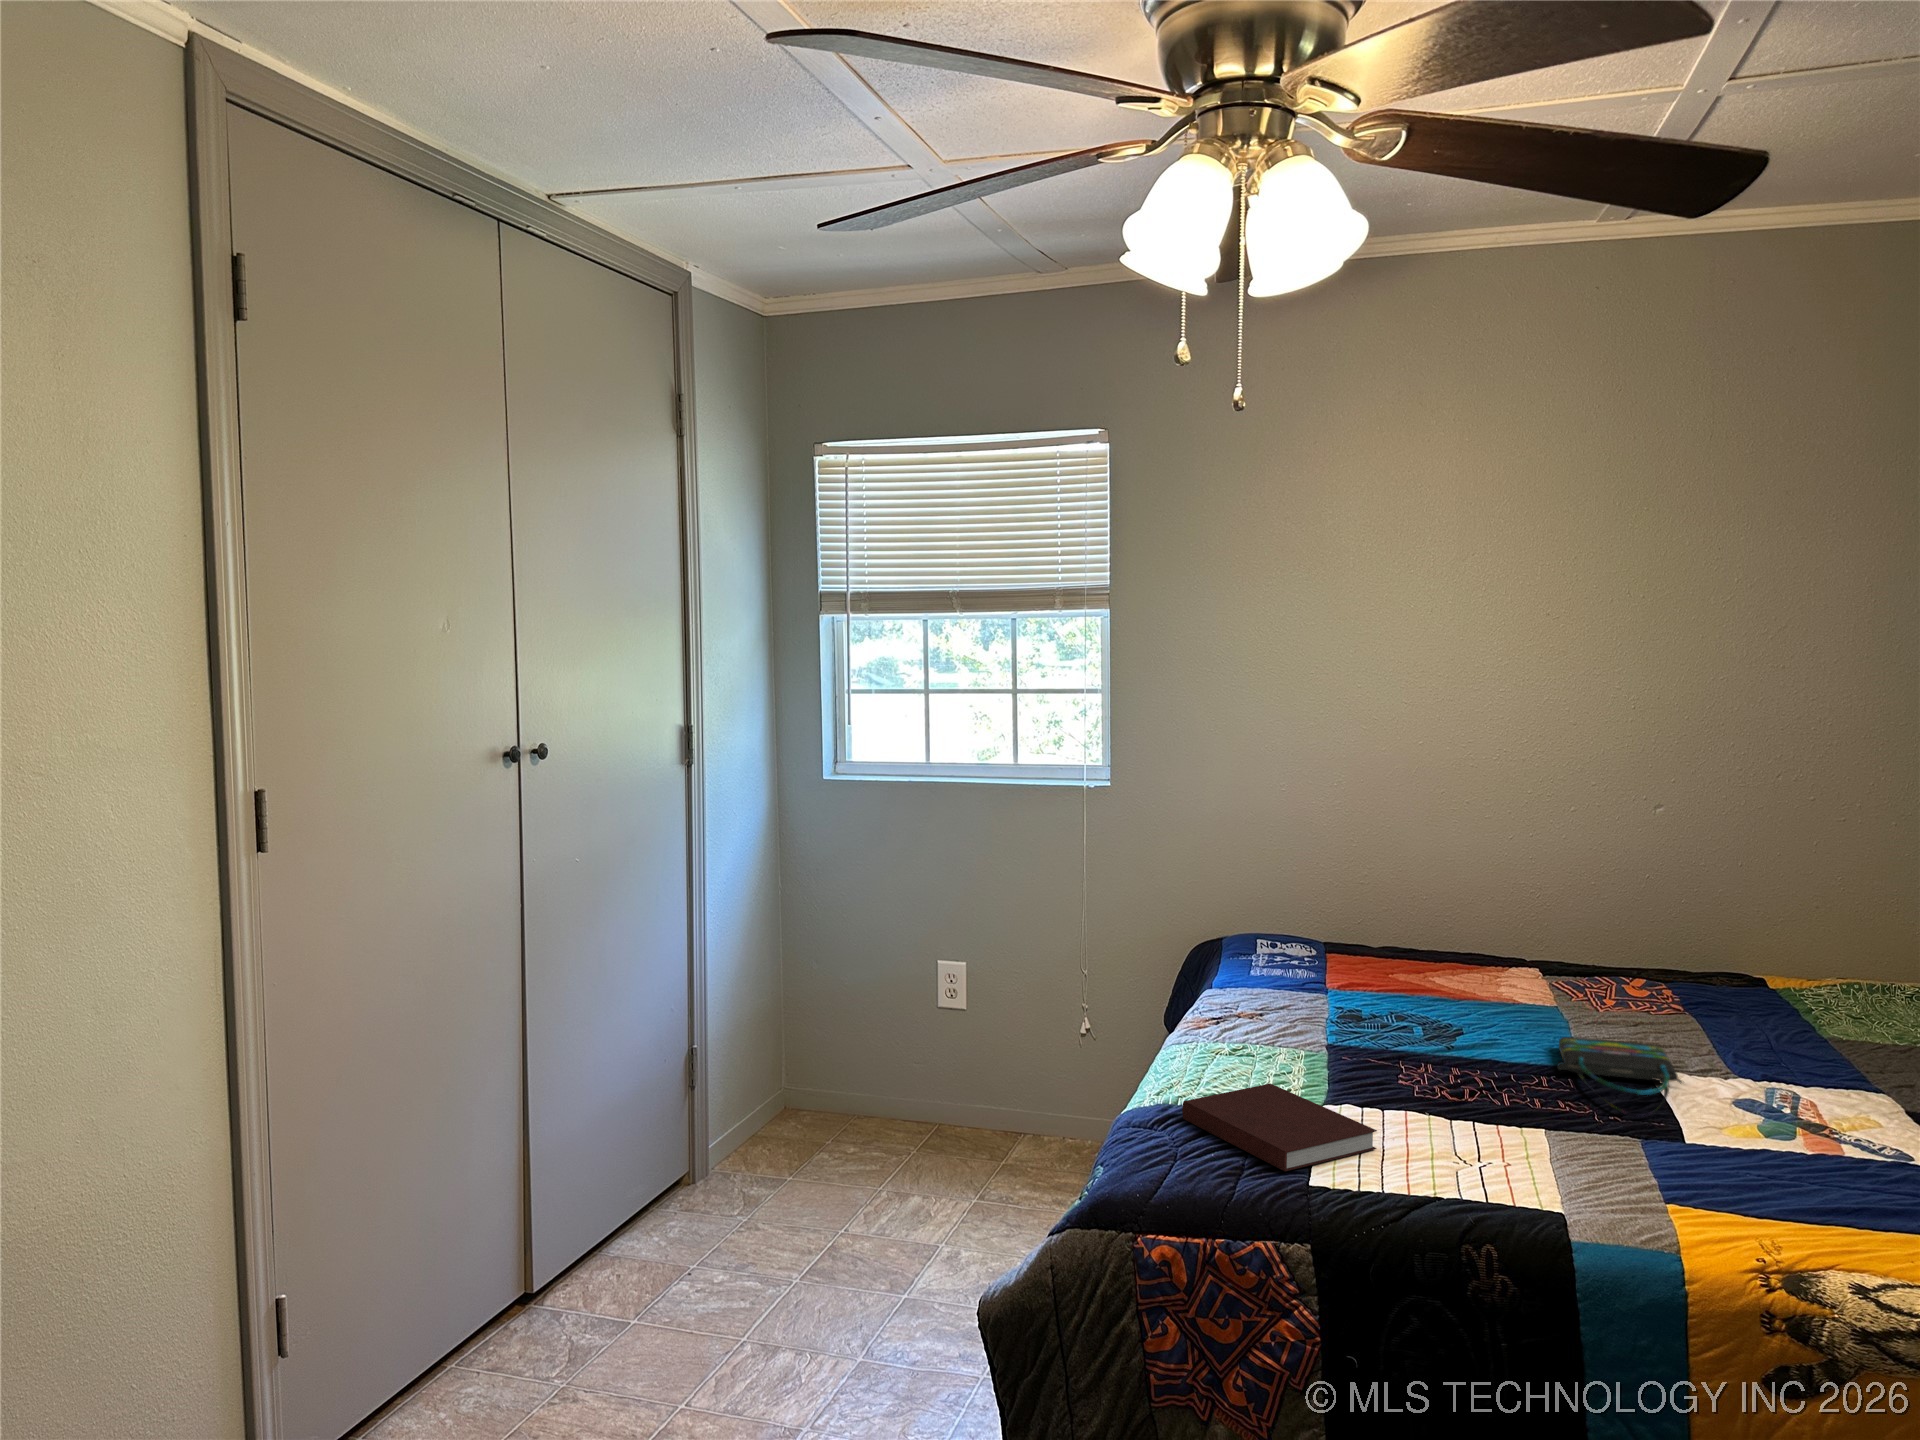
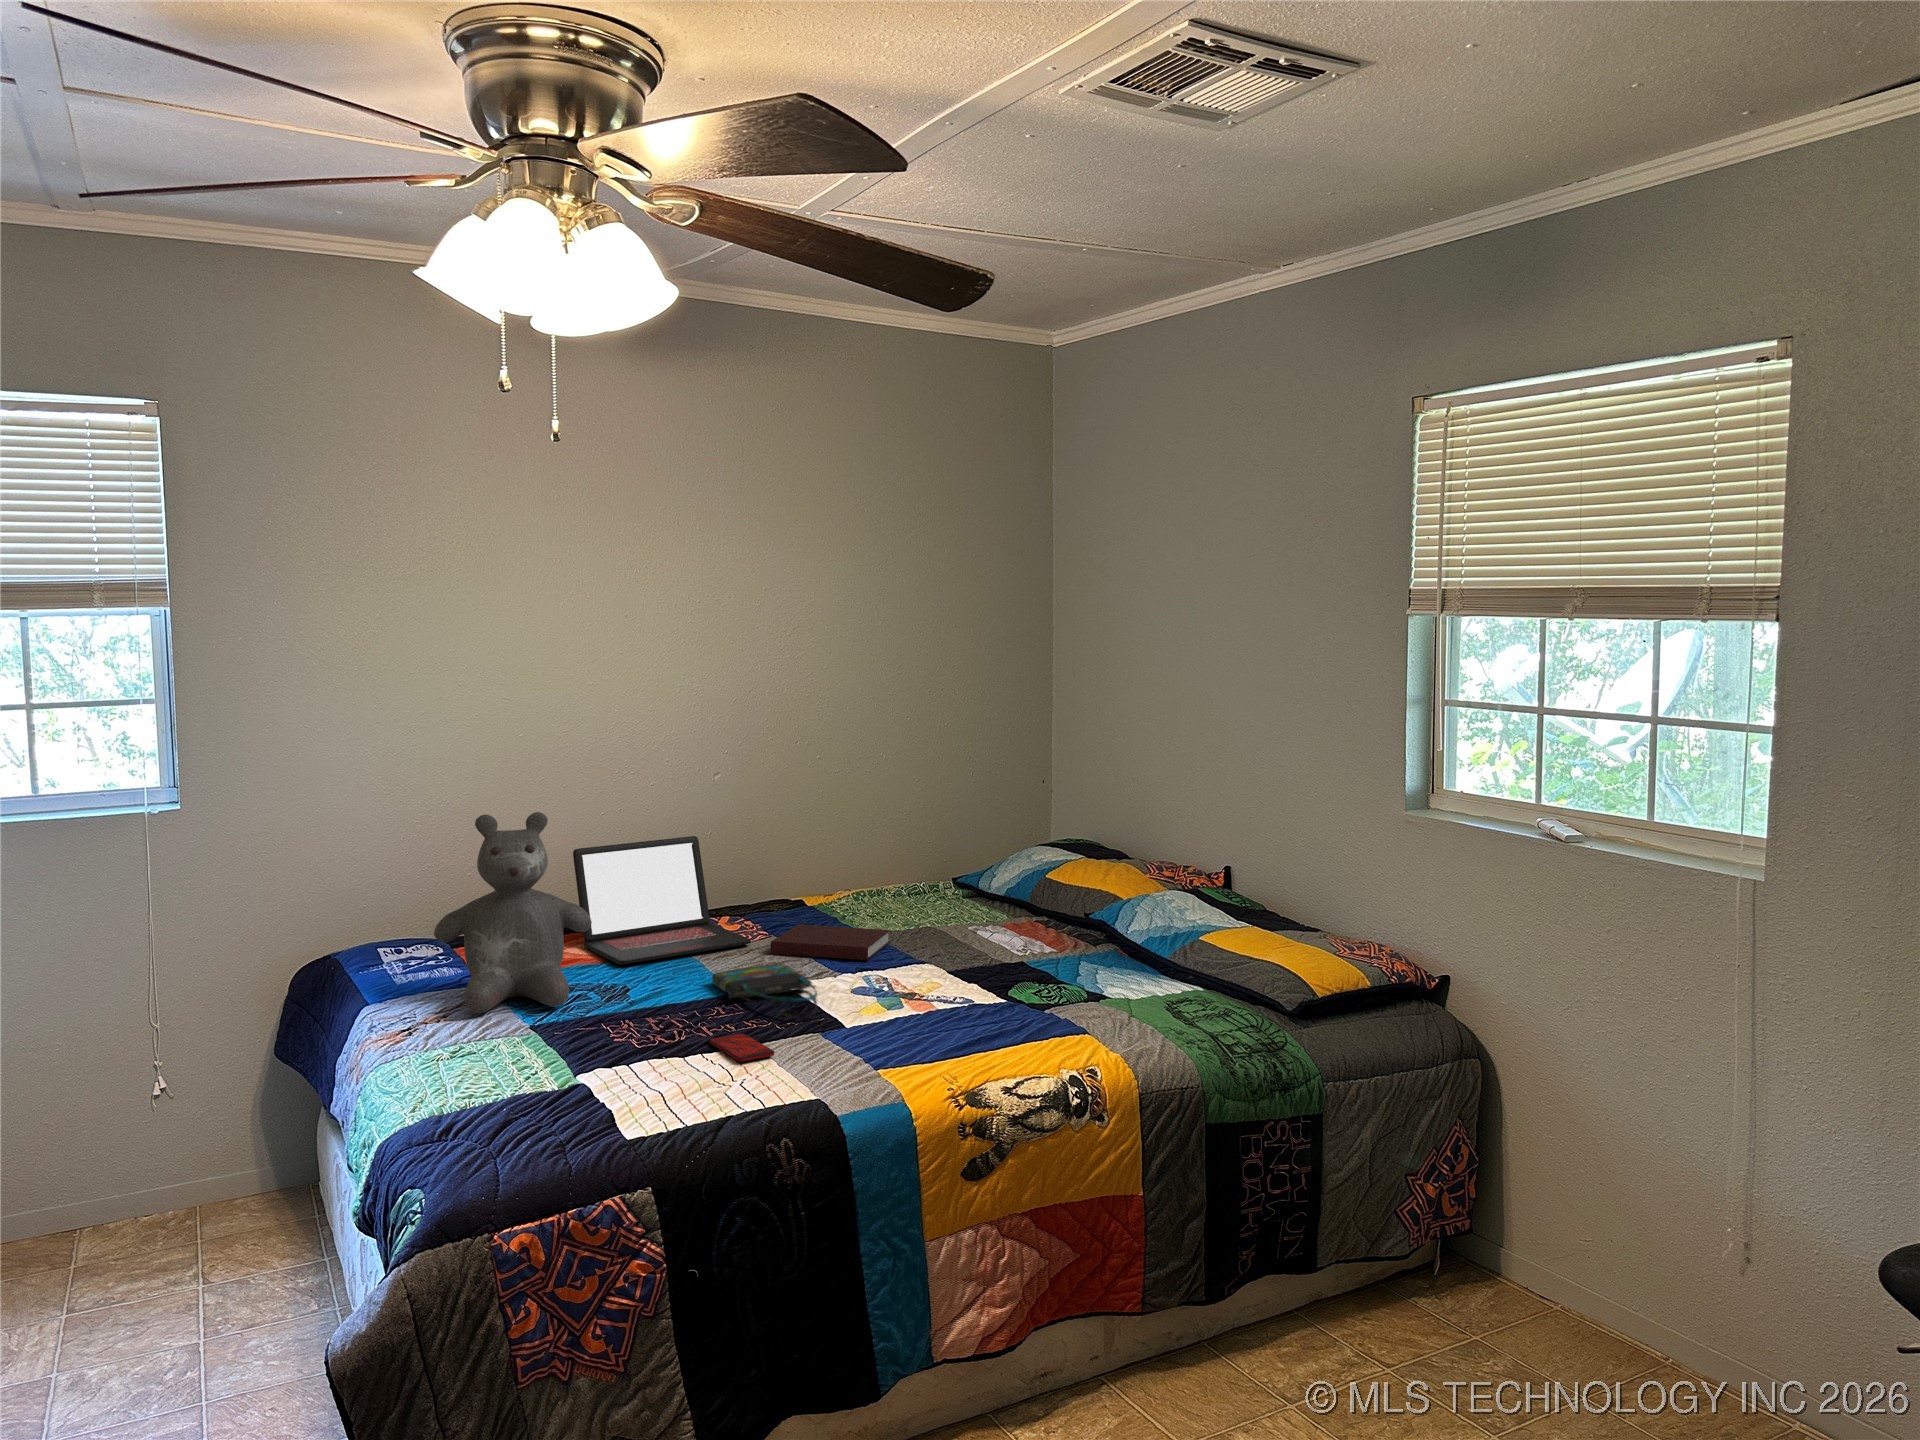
teddy bear: none [1268,819,1429,1033] -> present [434,812,592,1013]
laptop: none [1453,871,1650,1014] -> present [573,836,751,965]
notebook: present [1182,1083,1377,1171] -> present [771,925,890,960]
smartphone: none [1493,1108,1555,1147] -> present [710,1033,774,1062]

